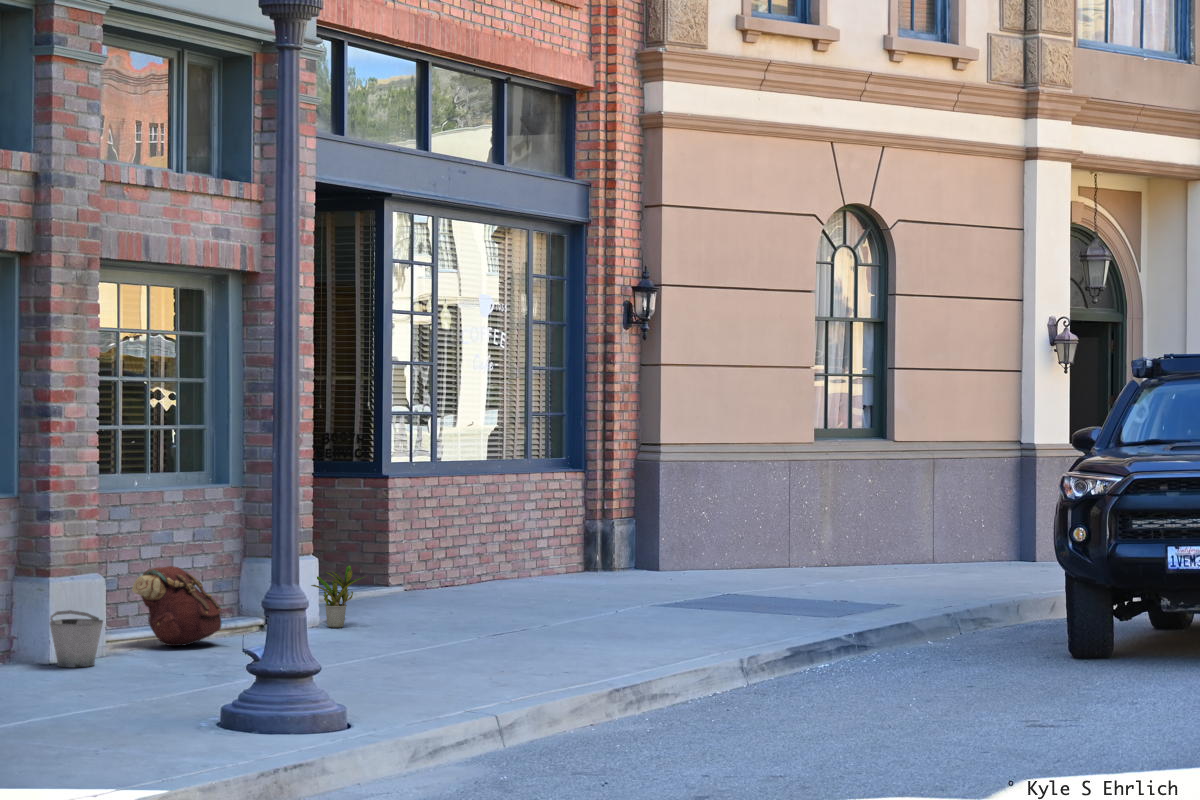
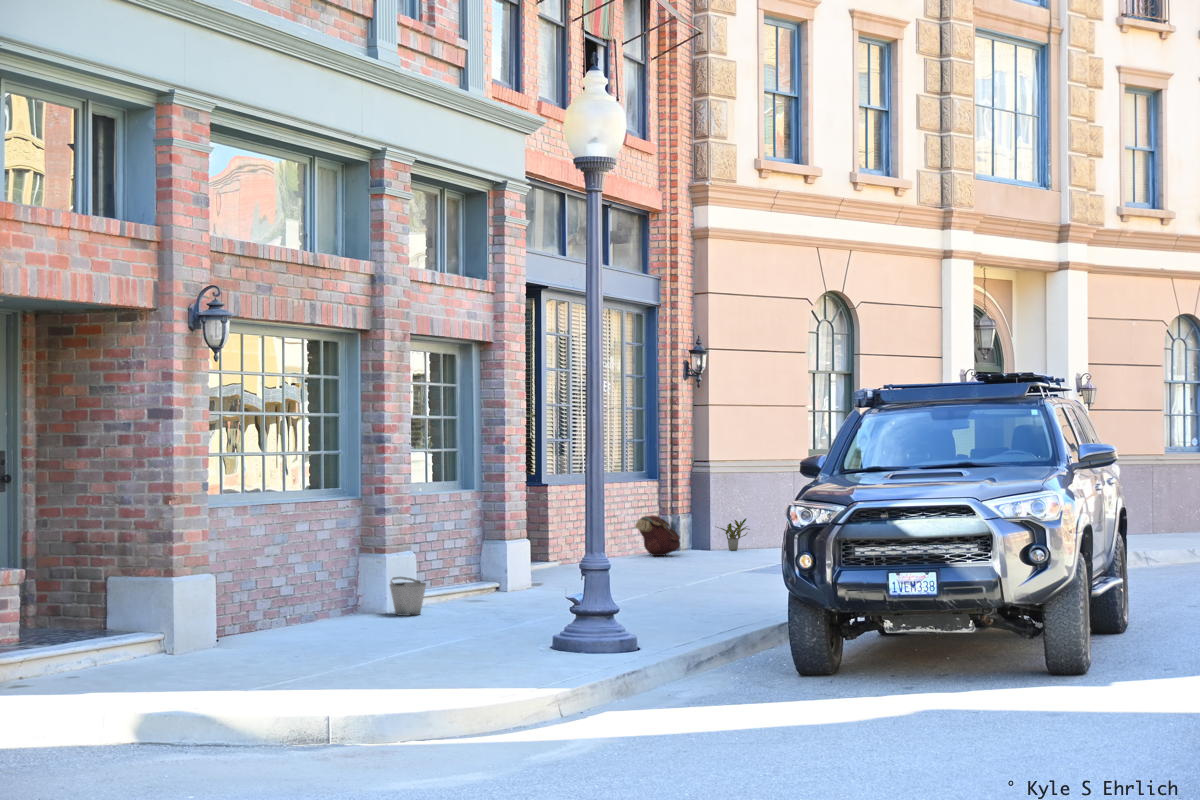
potted plant: present [311,565,365,628] -> present [717,518,750,551]
backpack: present [132,566,221,646] -> present [635,515,680,556]

